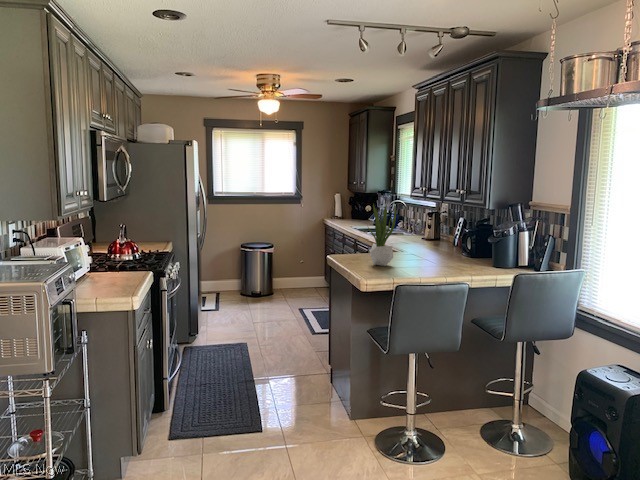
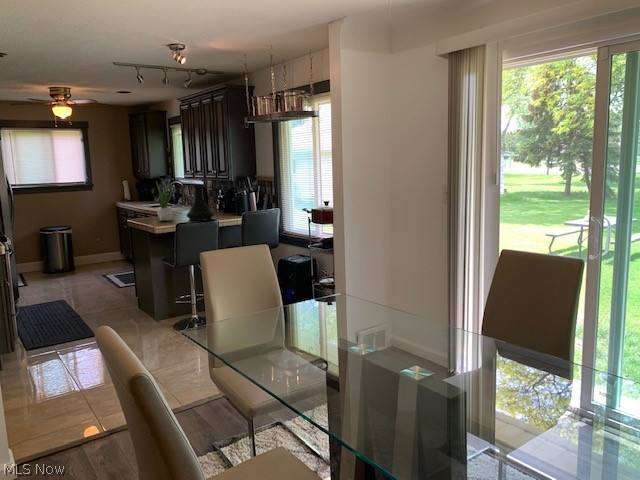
vase: none [414,213,460,274] -> present [187,185,214,221]

